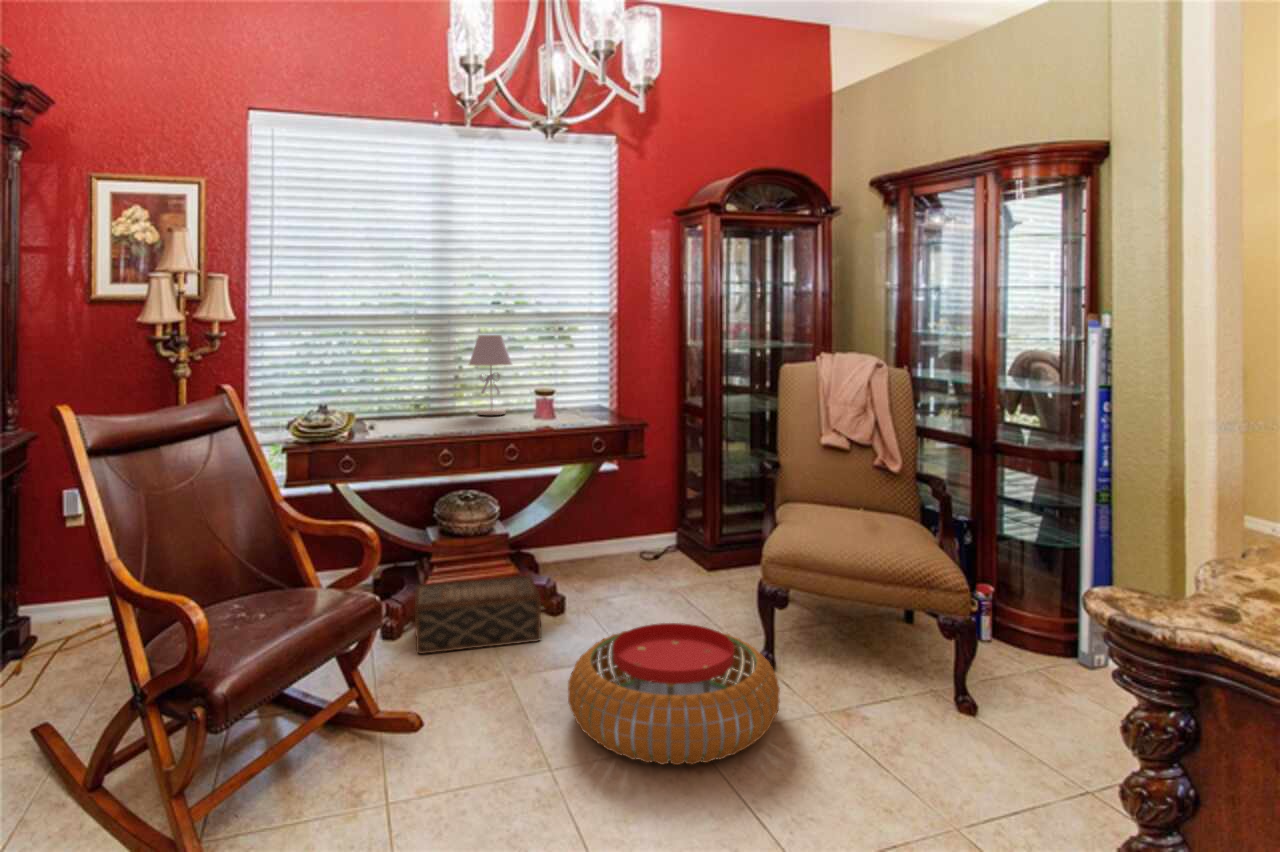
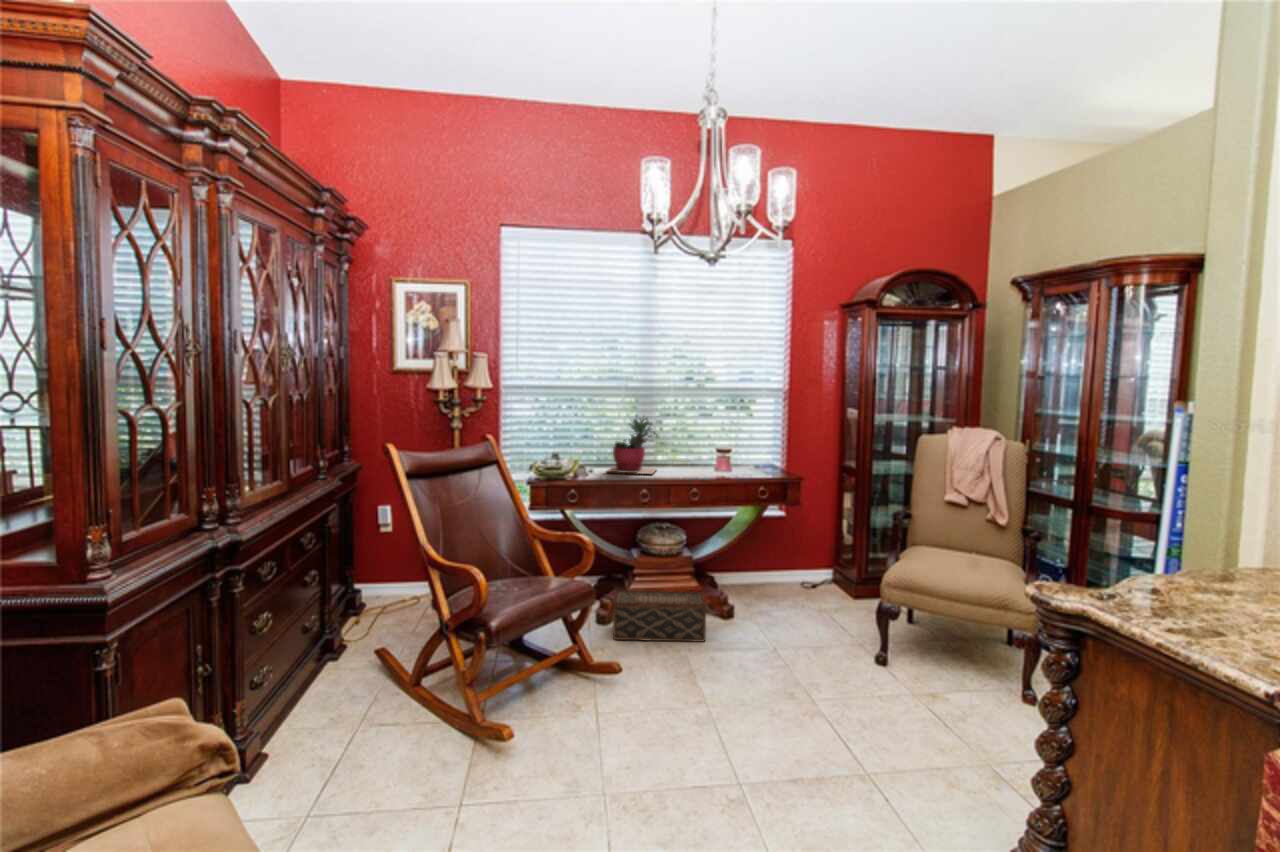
table lamp: present [469,335,512,415] -> none [665,404,700,467]
succulent plant: none [391,349,462,428] -> present [608,415,656,474]
pouf: present [568,623,780,765] -> none [714,630,877,728]

